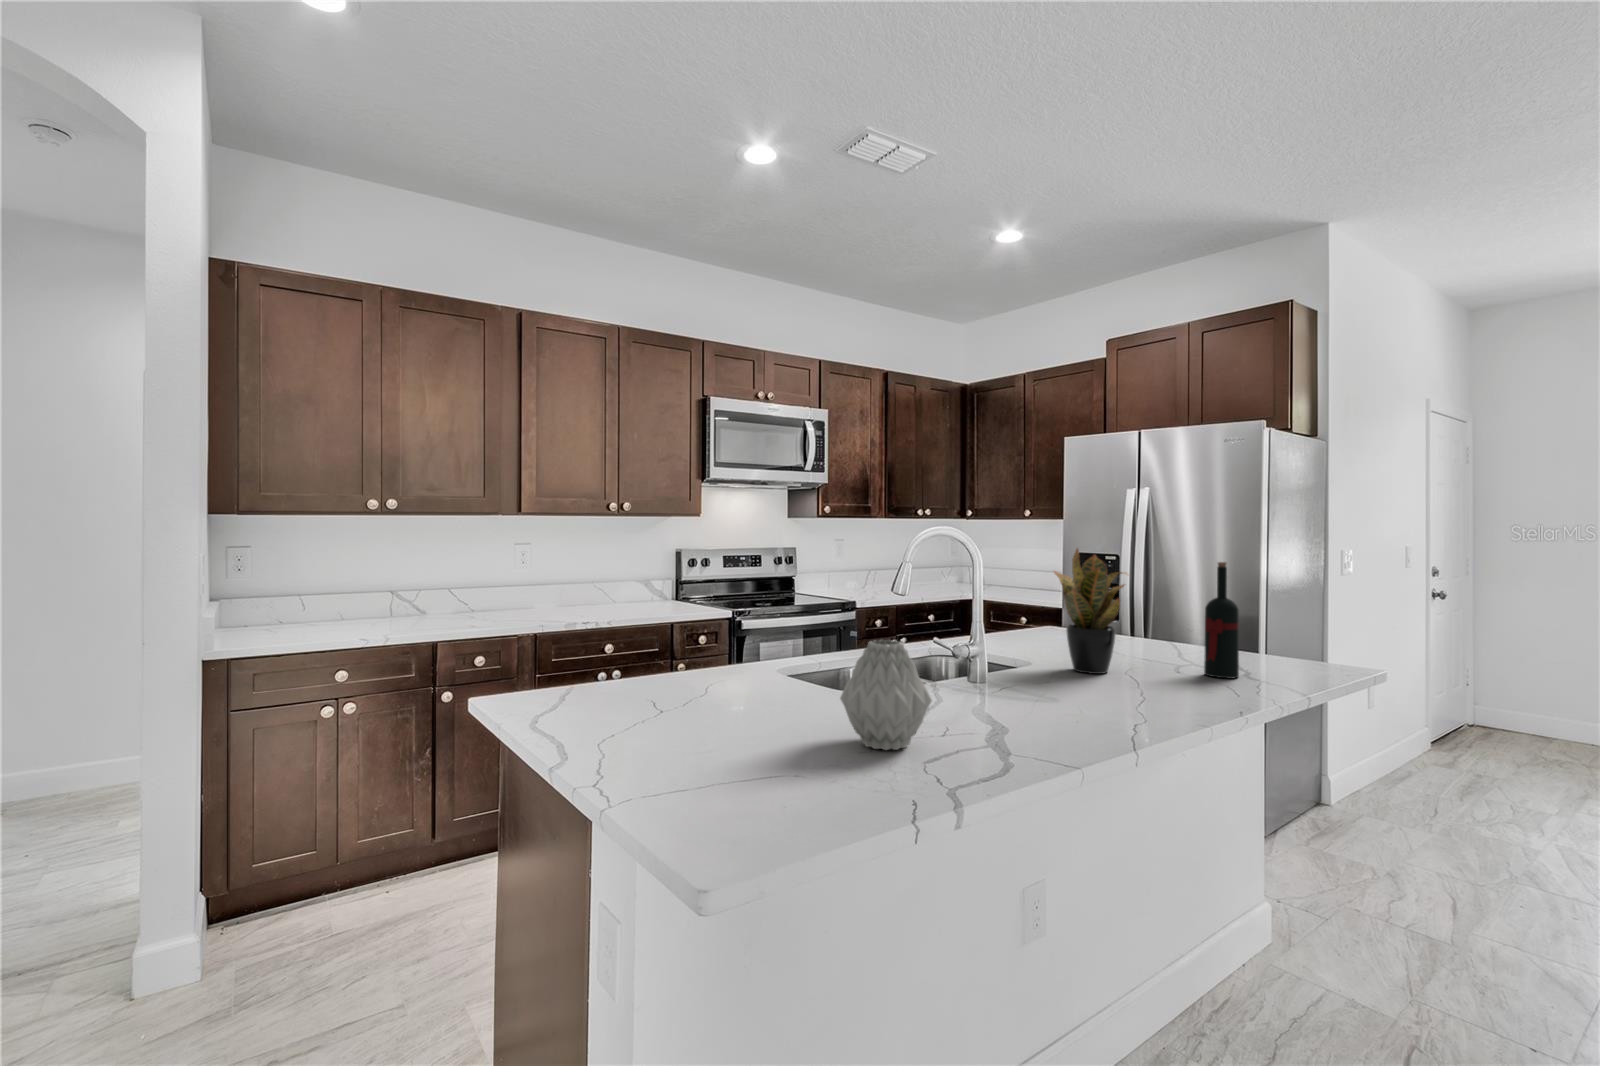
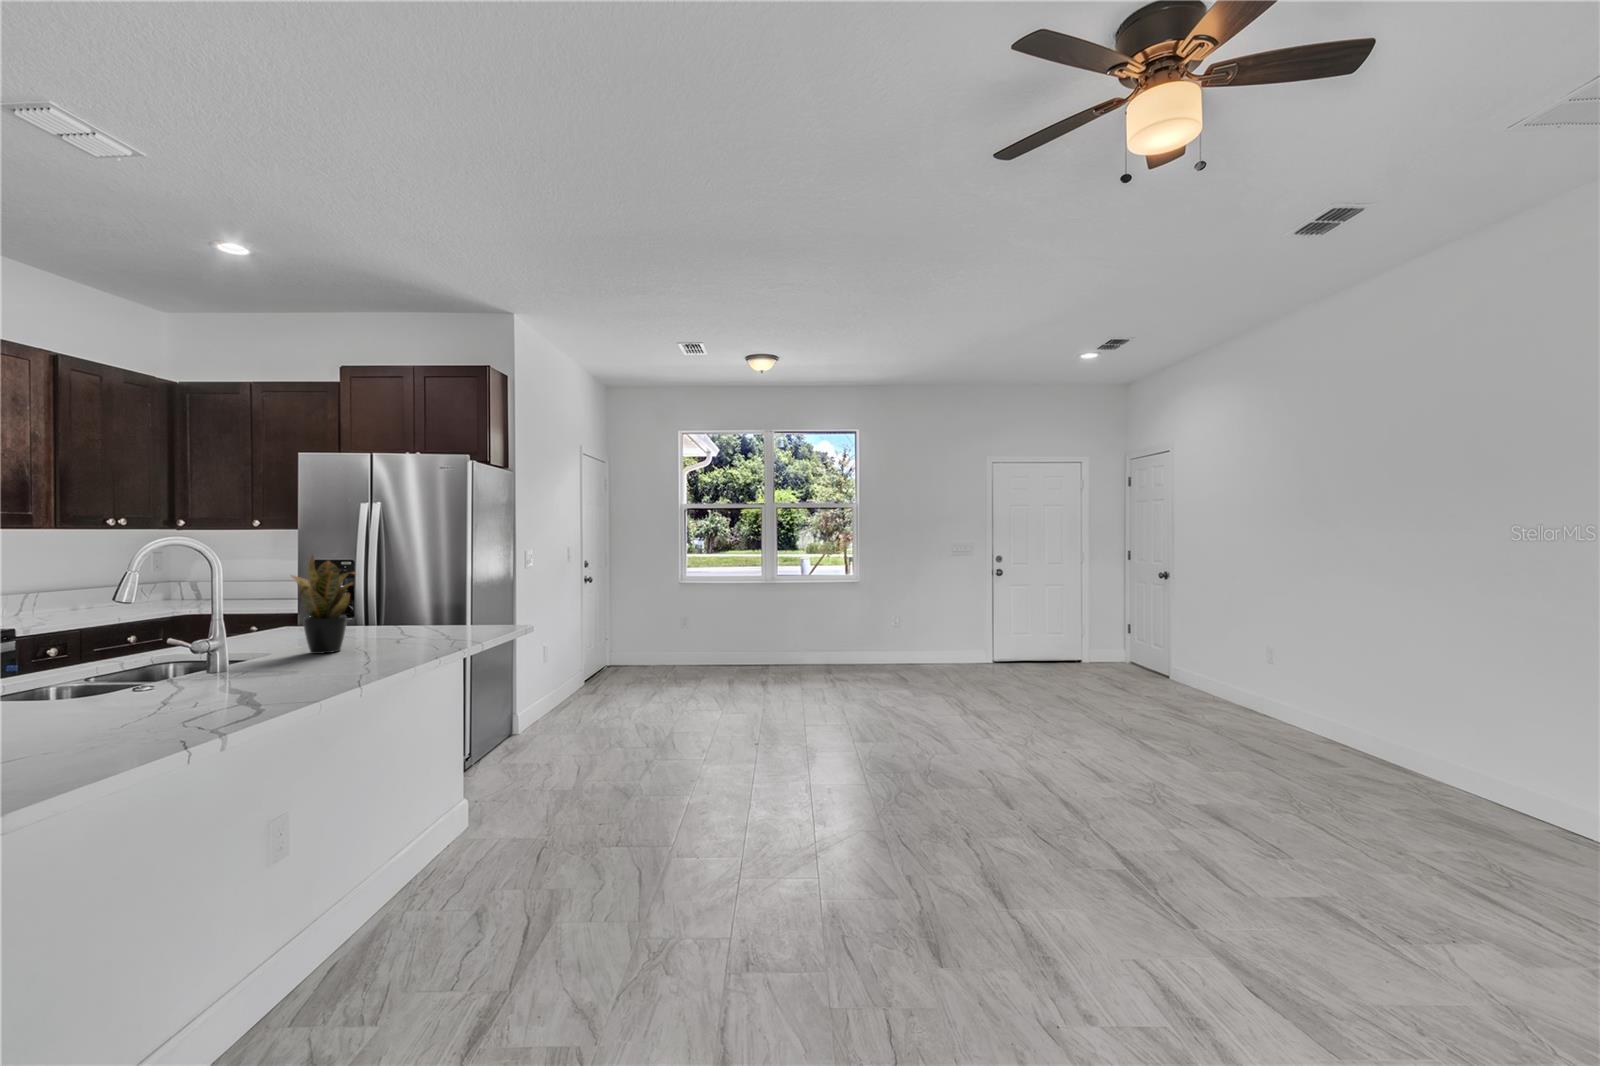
wine bottle: present [1204,562,1239,679] -> none [415,562,439,642]
vase: present [840,640,931,750] -> none [82,635,184,727]

